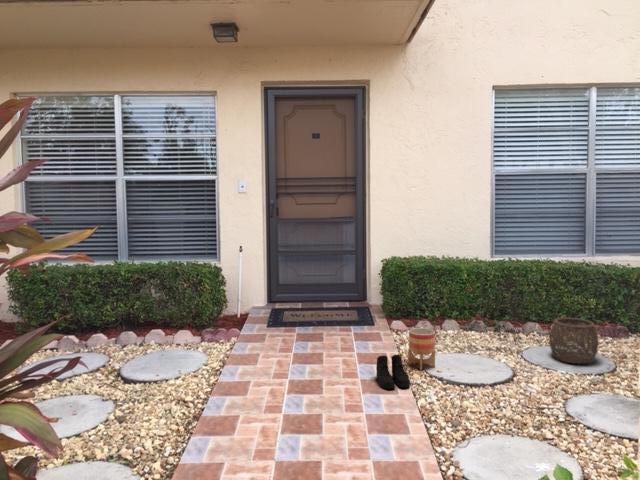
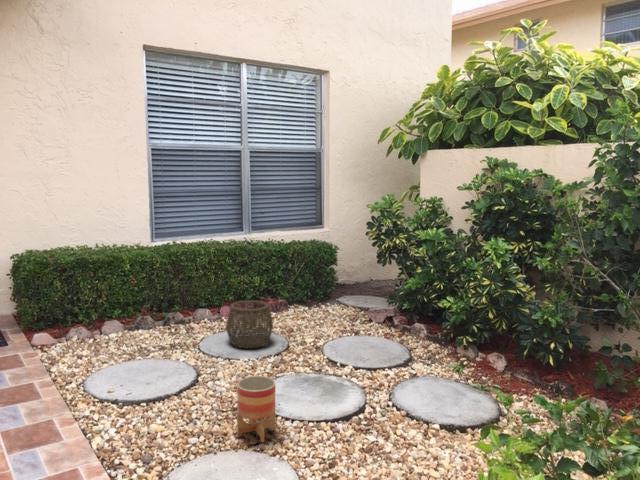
planter: present [408,328,435,370] -> present [237,376,276,442]
boots: present [376,355,410,389] -> none [23,384,76,436]

